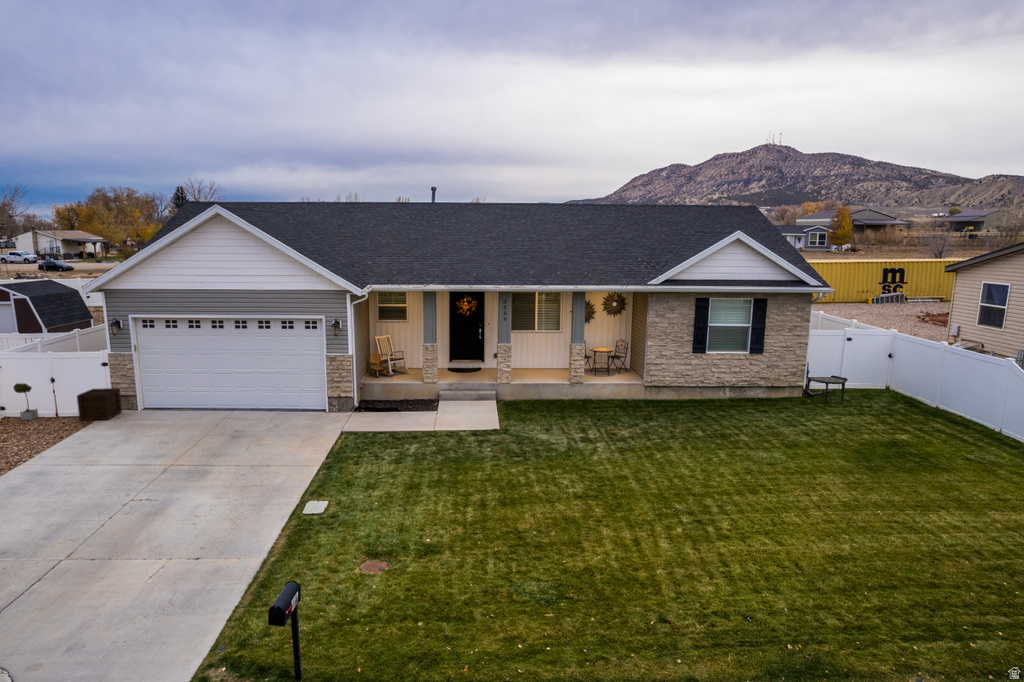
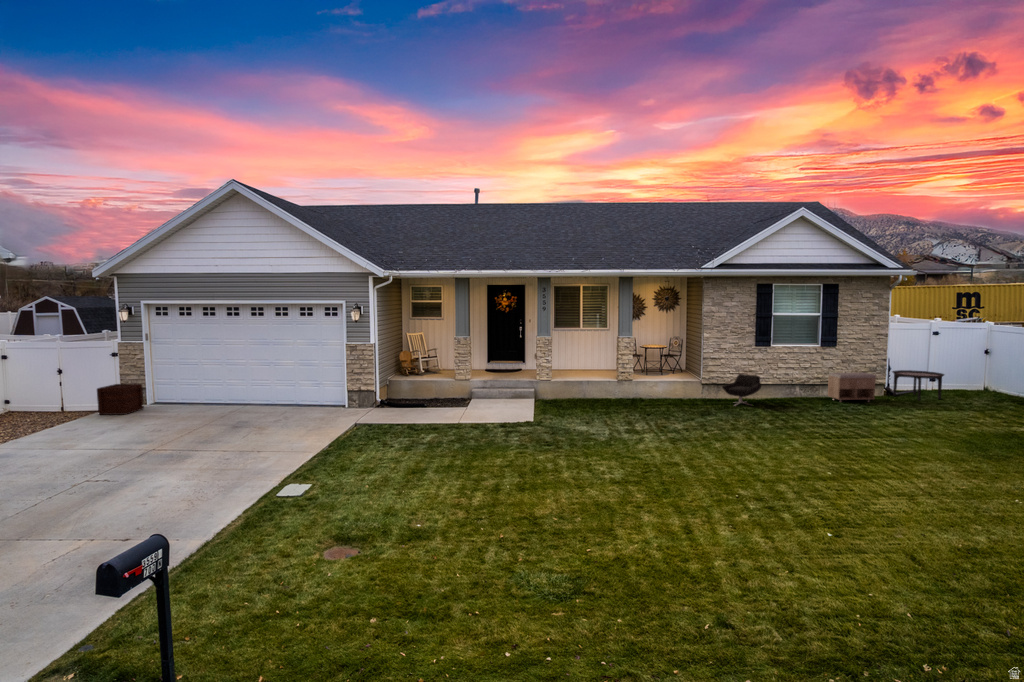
storage bench: none [753,378,792,404] -> present [828,372,876,402]
lounge chair: none [664,379,698,408] -> present [722,374,761,405]
potted tree: present [13,383,38,420] -> none [38,377,63,415]

